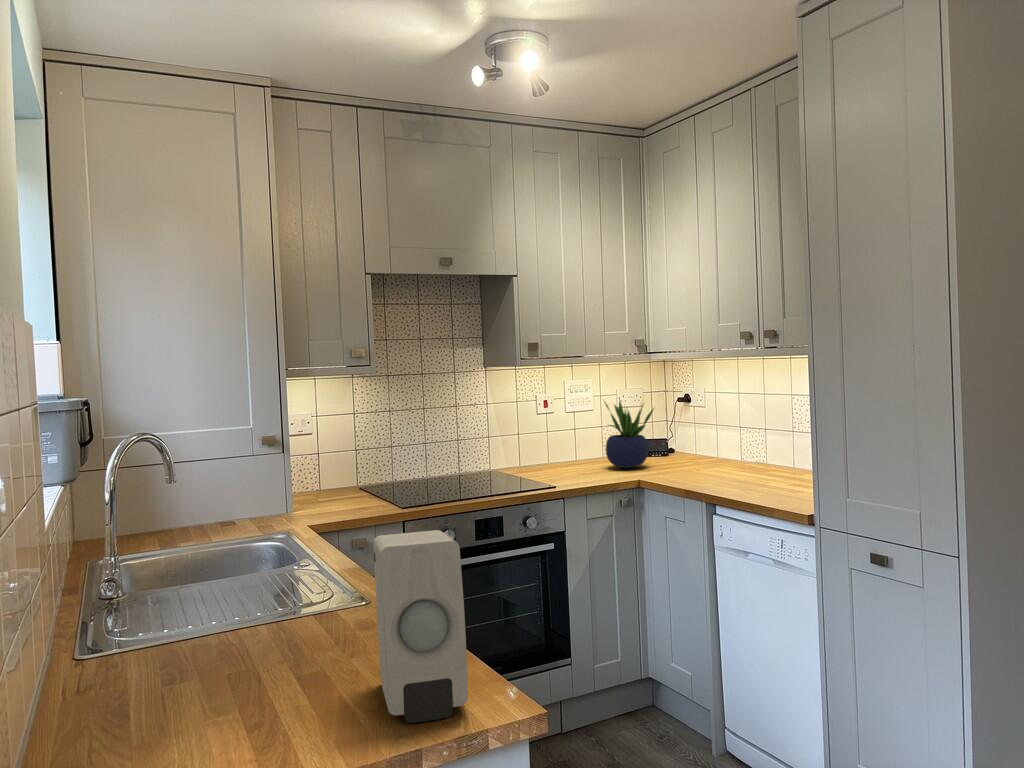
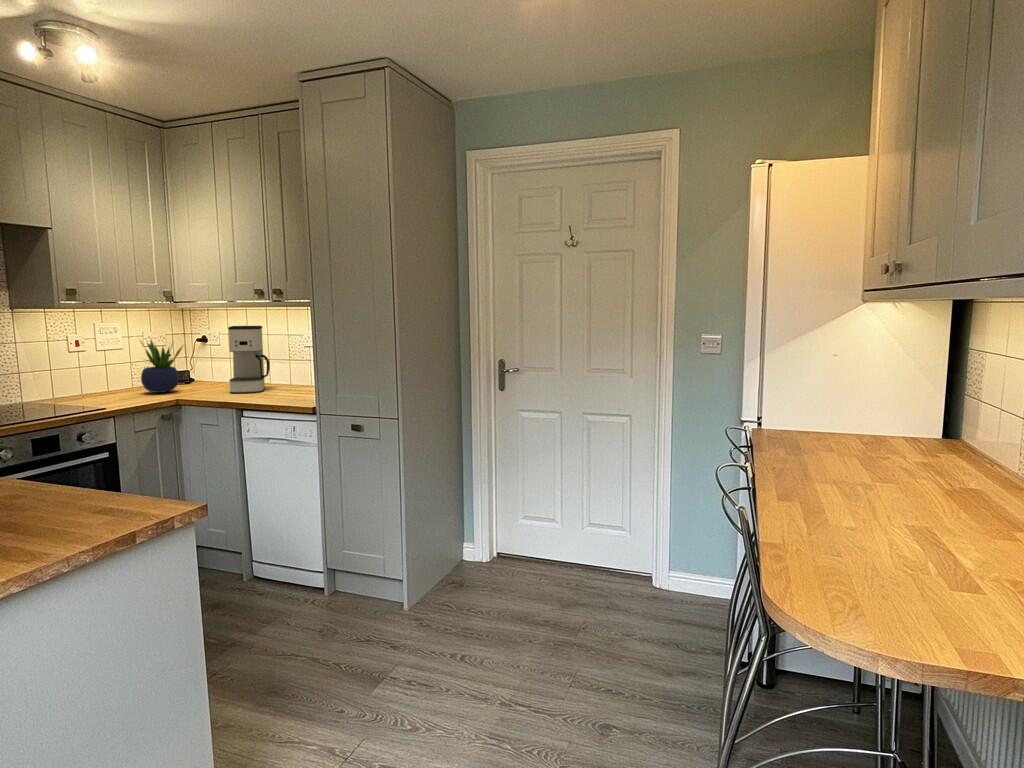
coffee maker: none [706,382,762,477] -> present [228,326,270,393]
soap dispenser: present [373,530,468,723] -> none [56,409,152,525]

